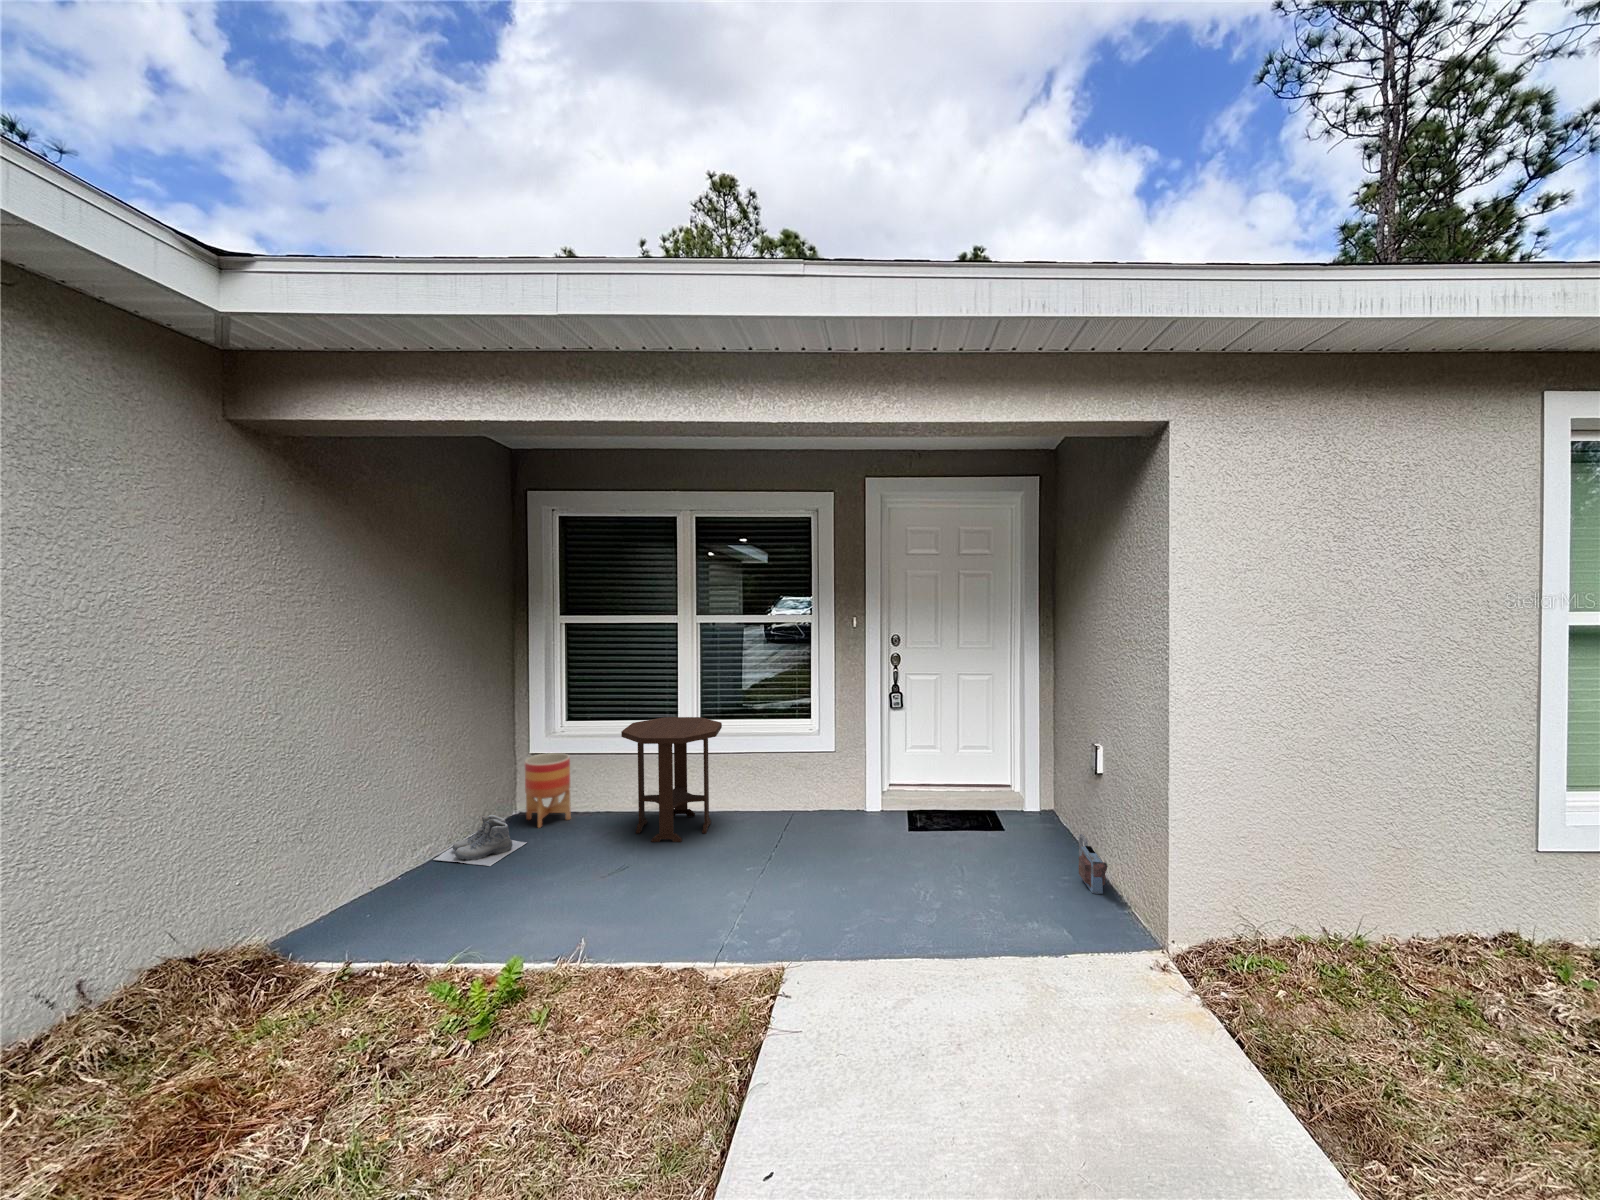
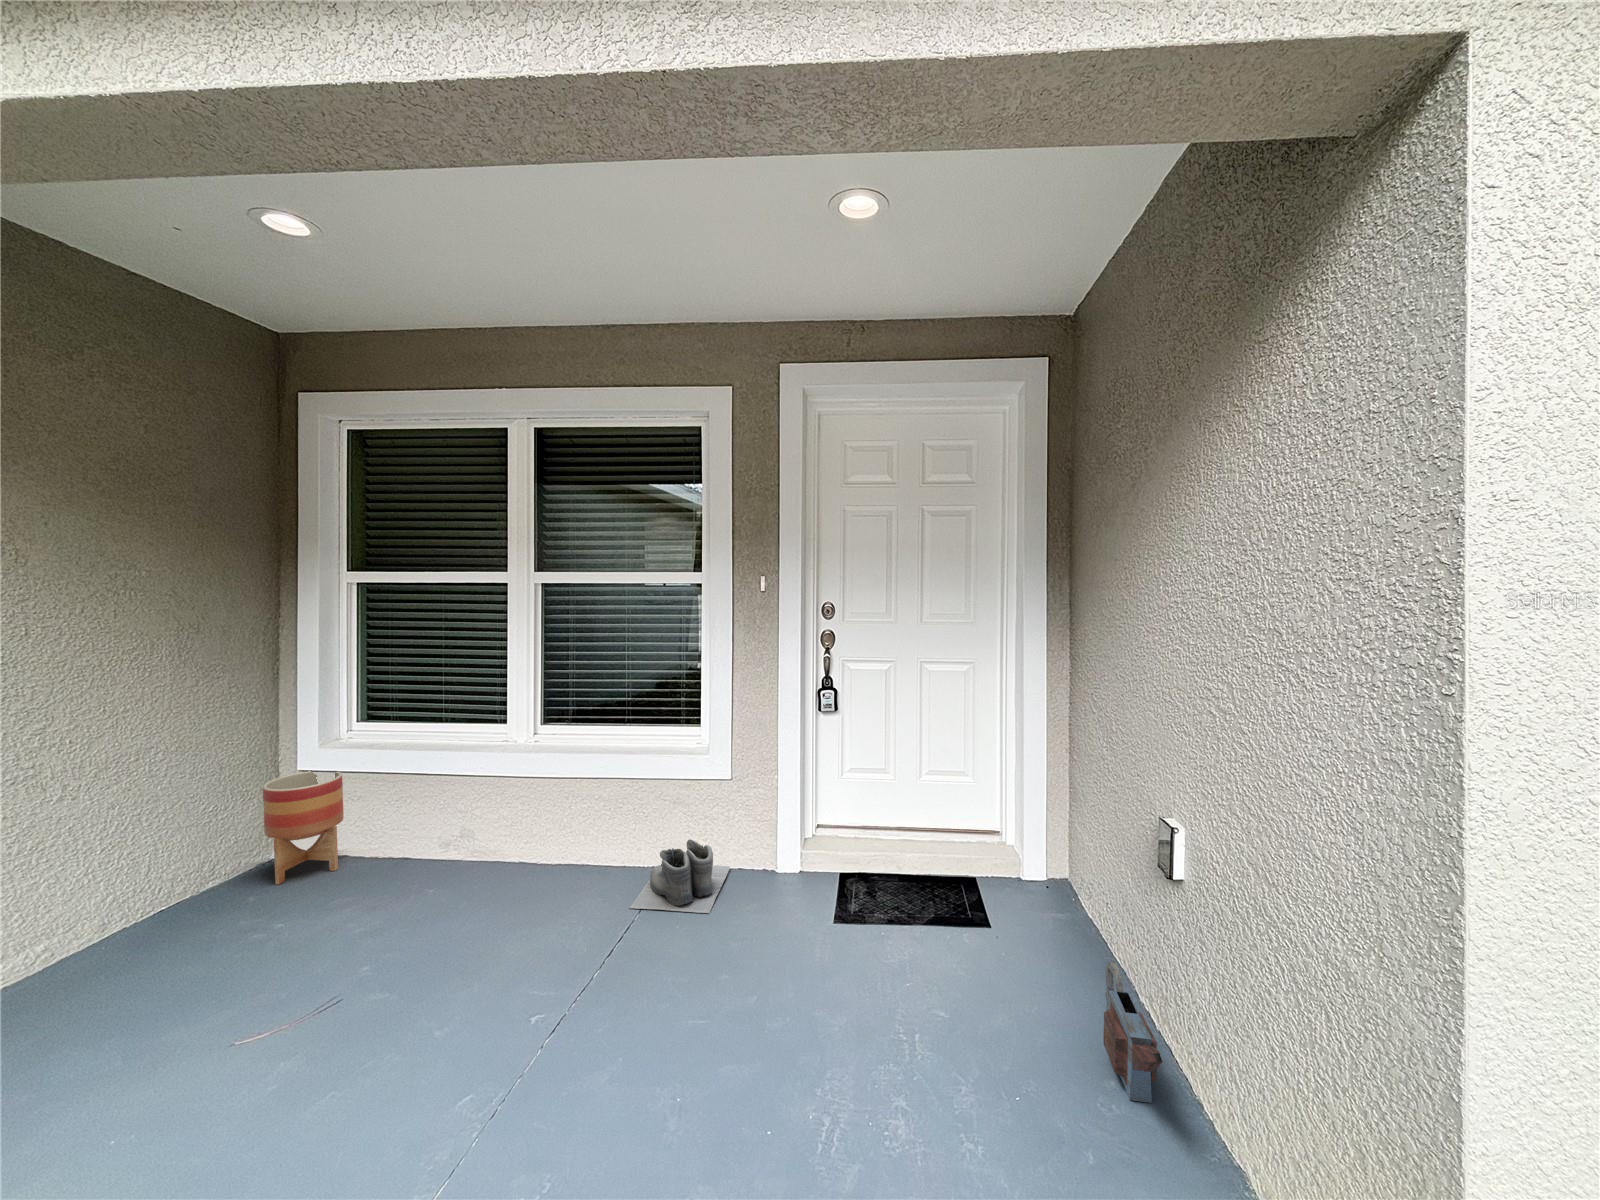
side table: present [621,717,722,842] -> none [377,721,549,923]
boots: present [433,815,527,866] -> present [630,839,730,913]

